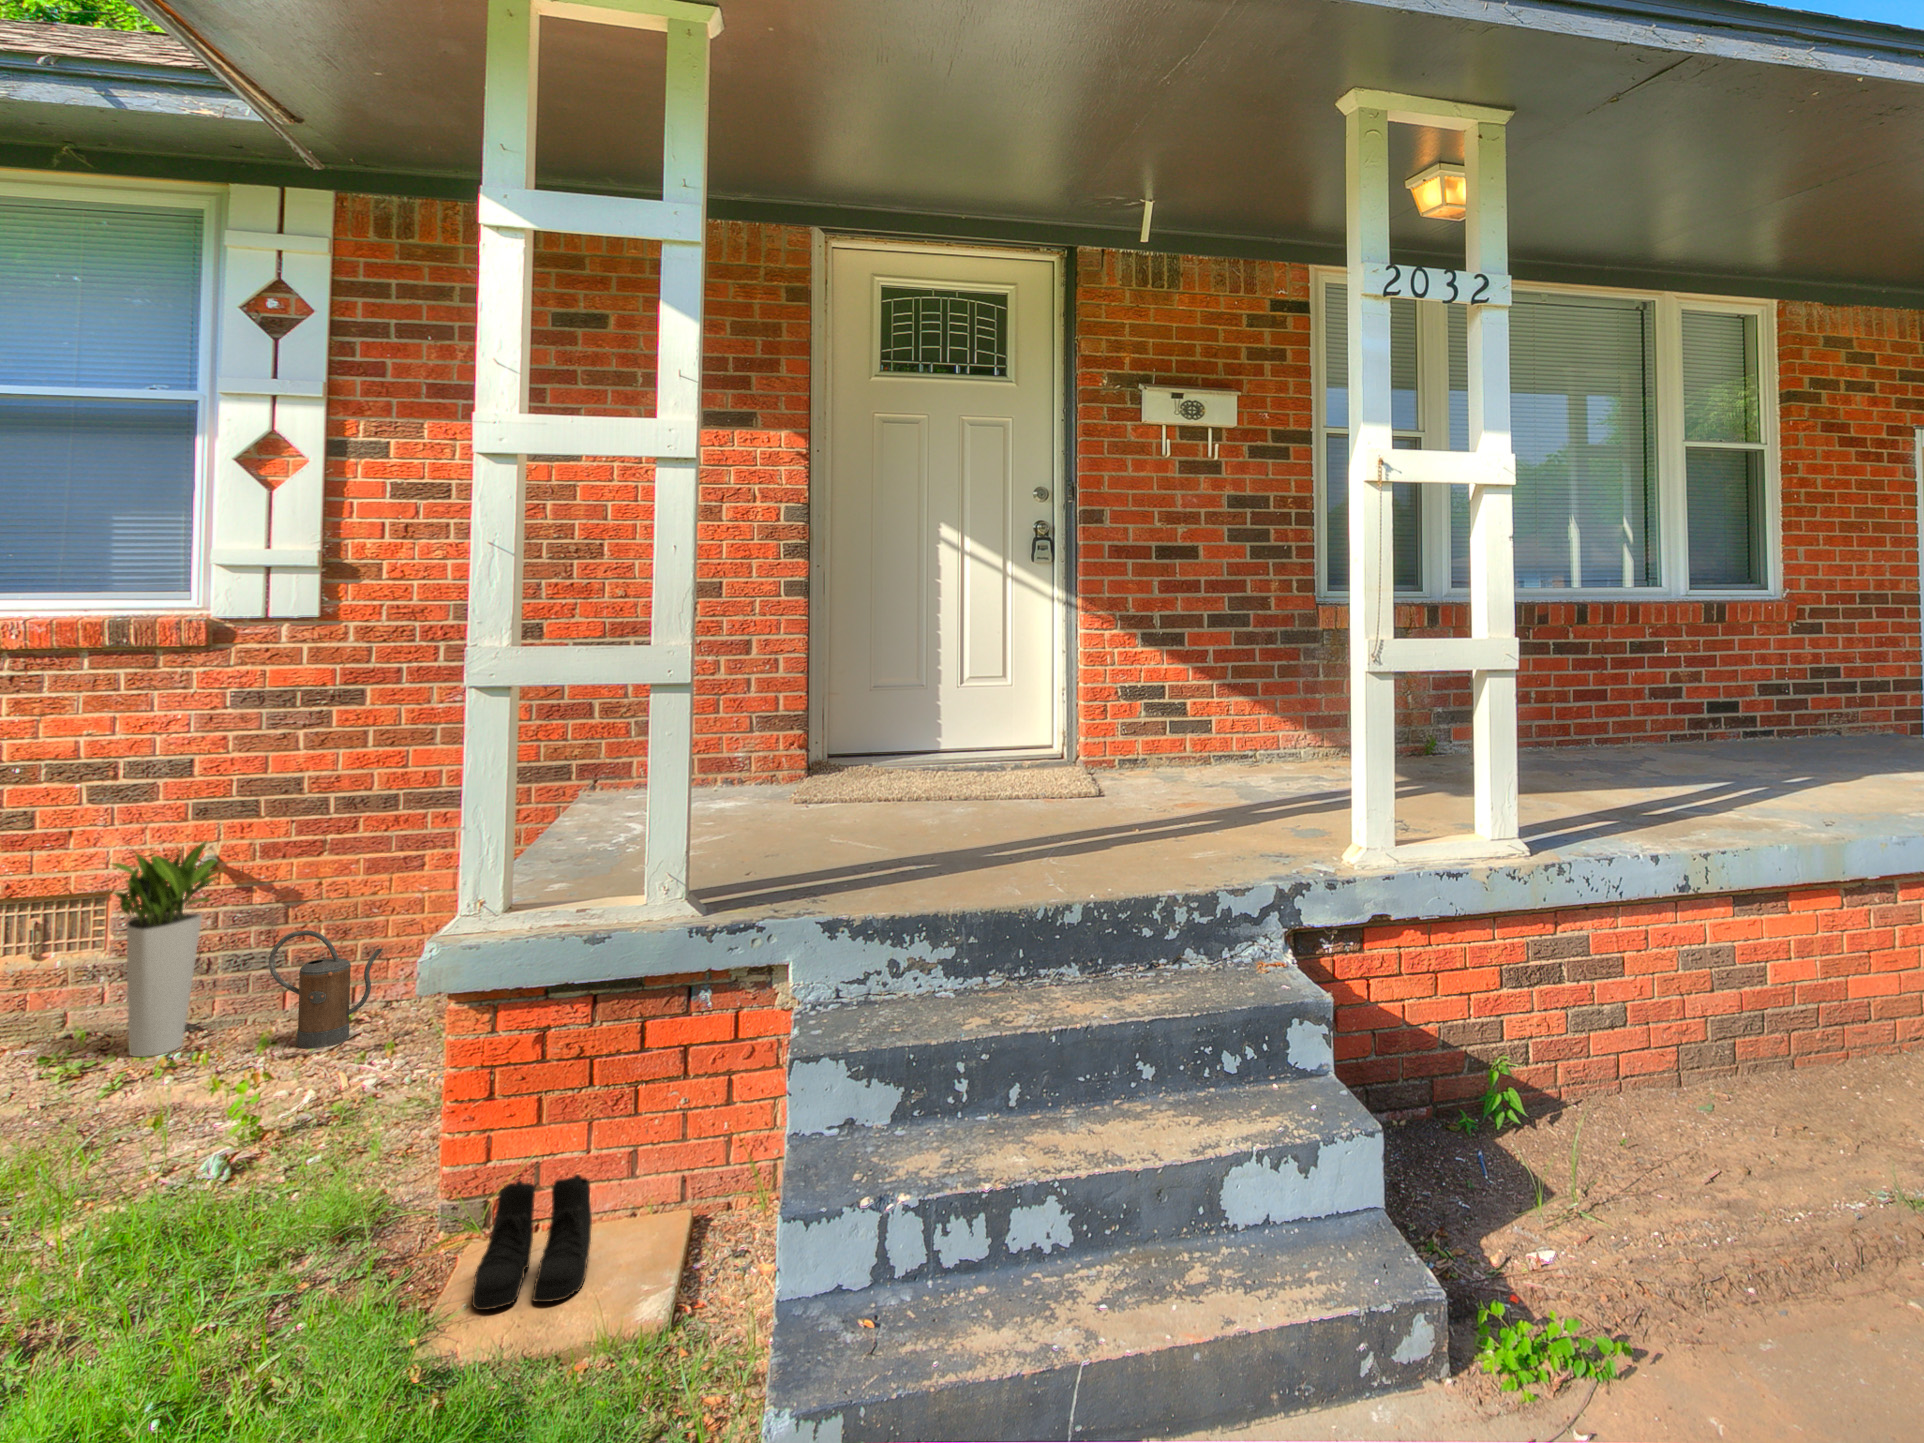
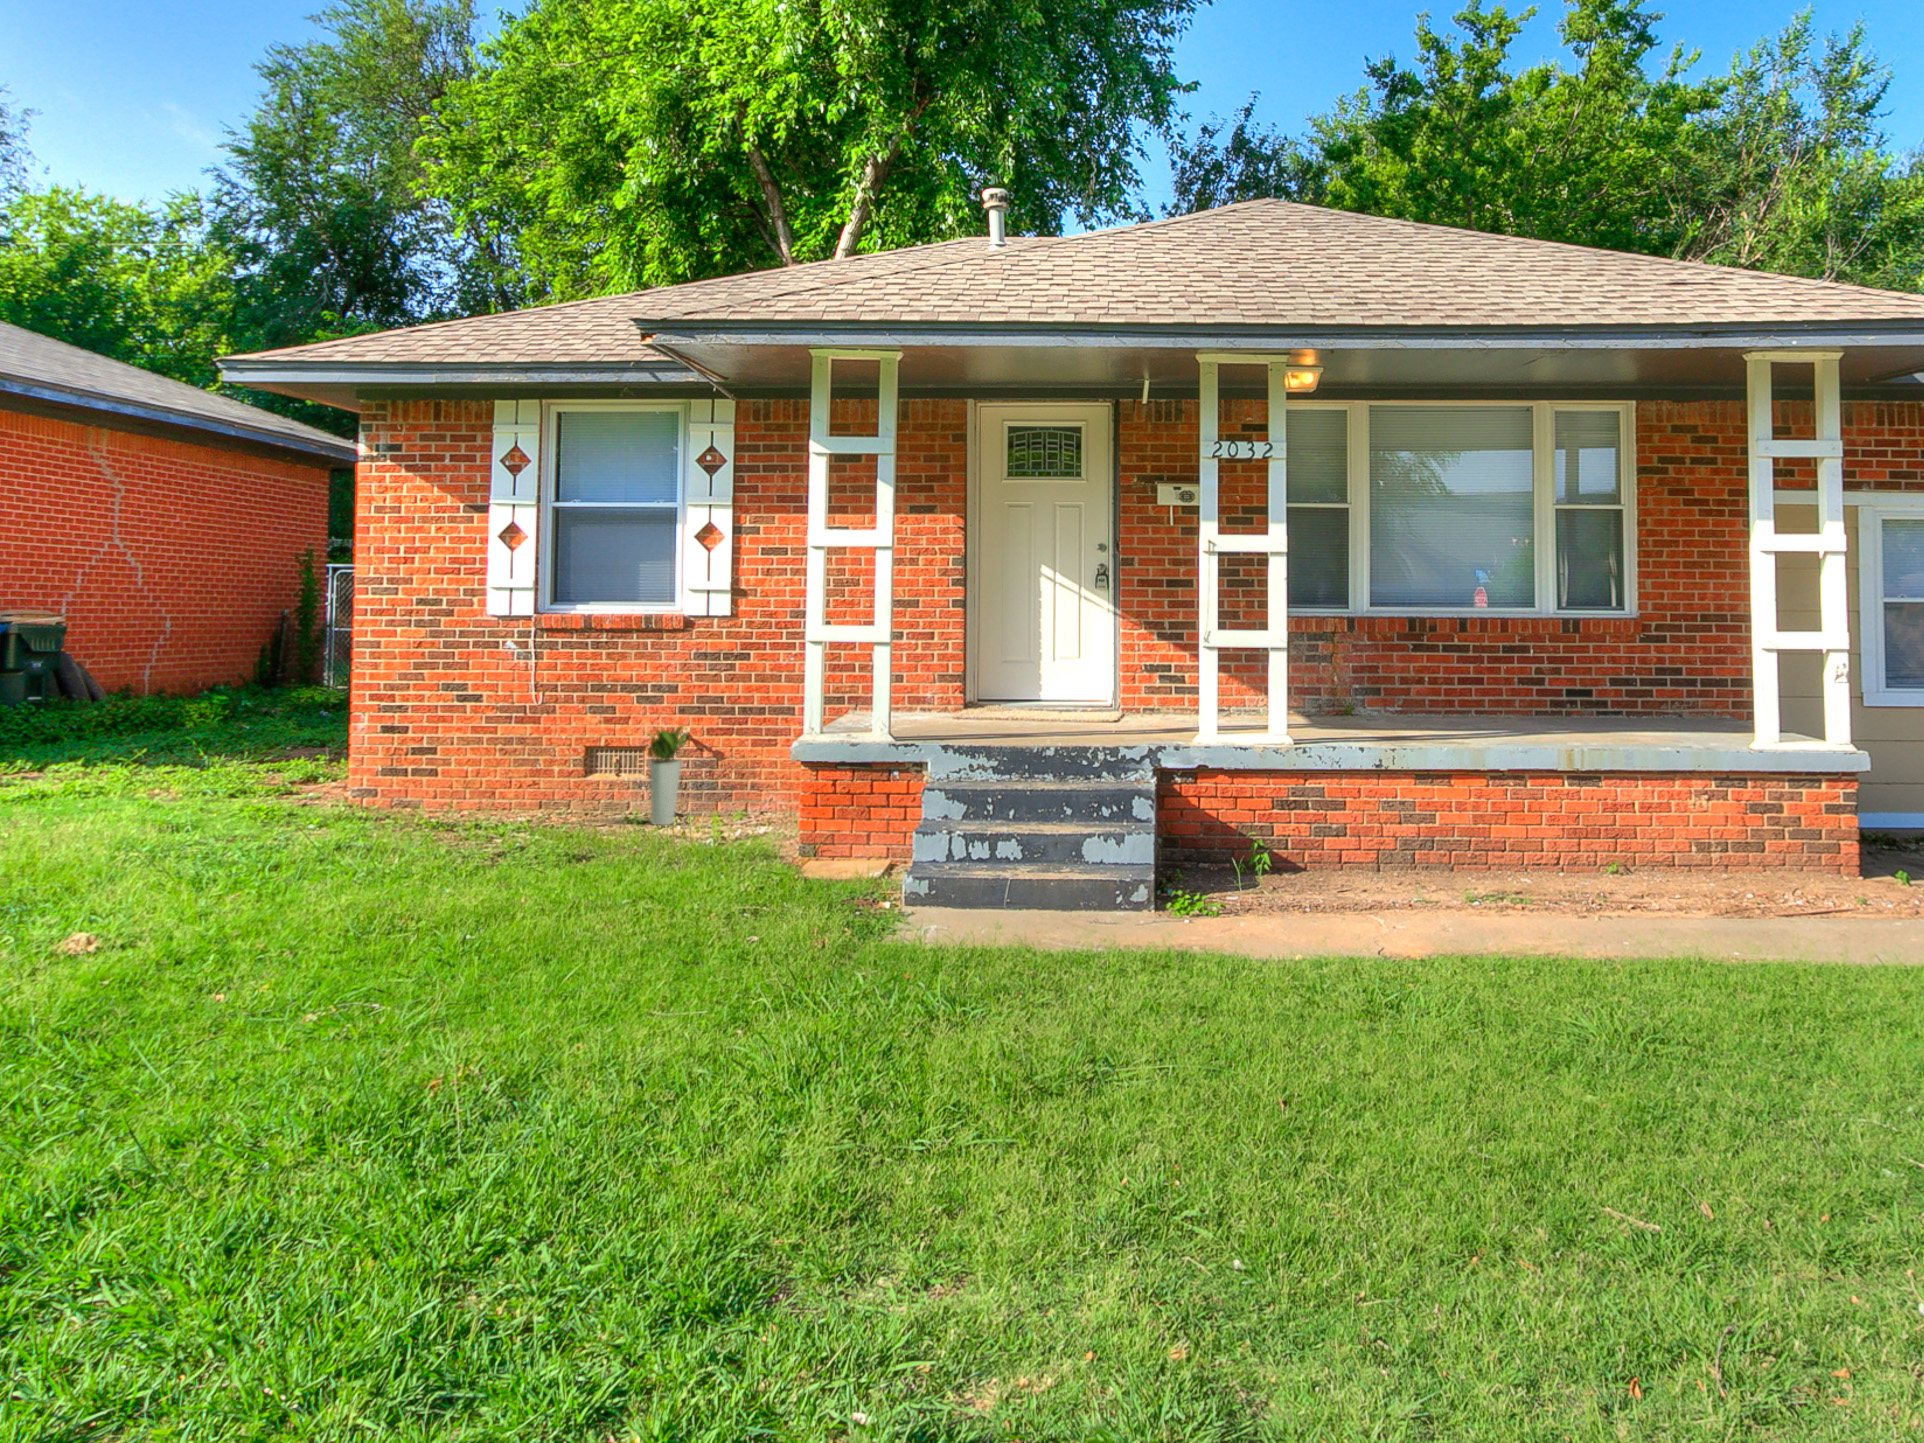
watering can: present [269,930,383,1049] -> none [712,770,762,826]
boots: present [472,1174,592,1310] -> none [809,842,853,883]

